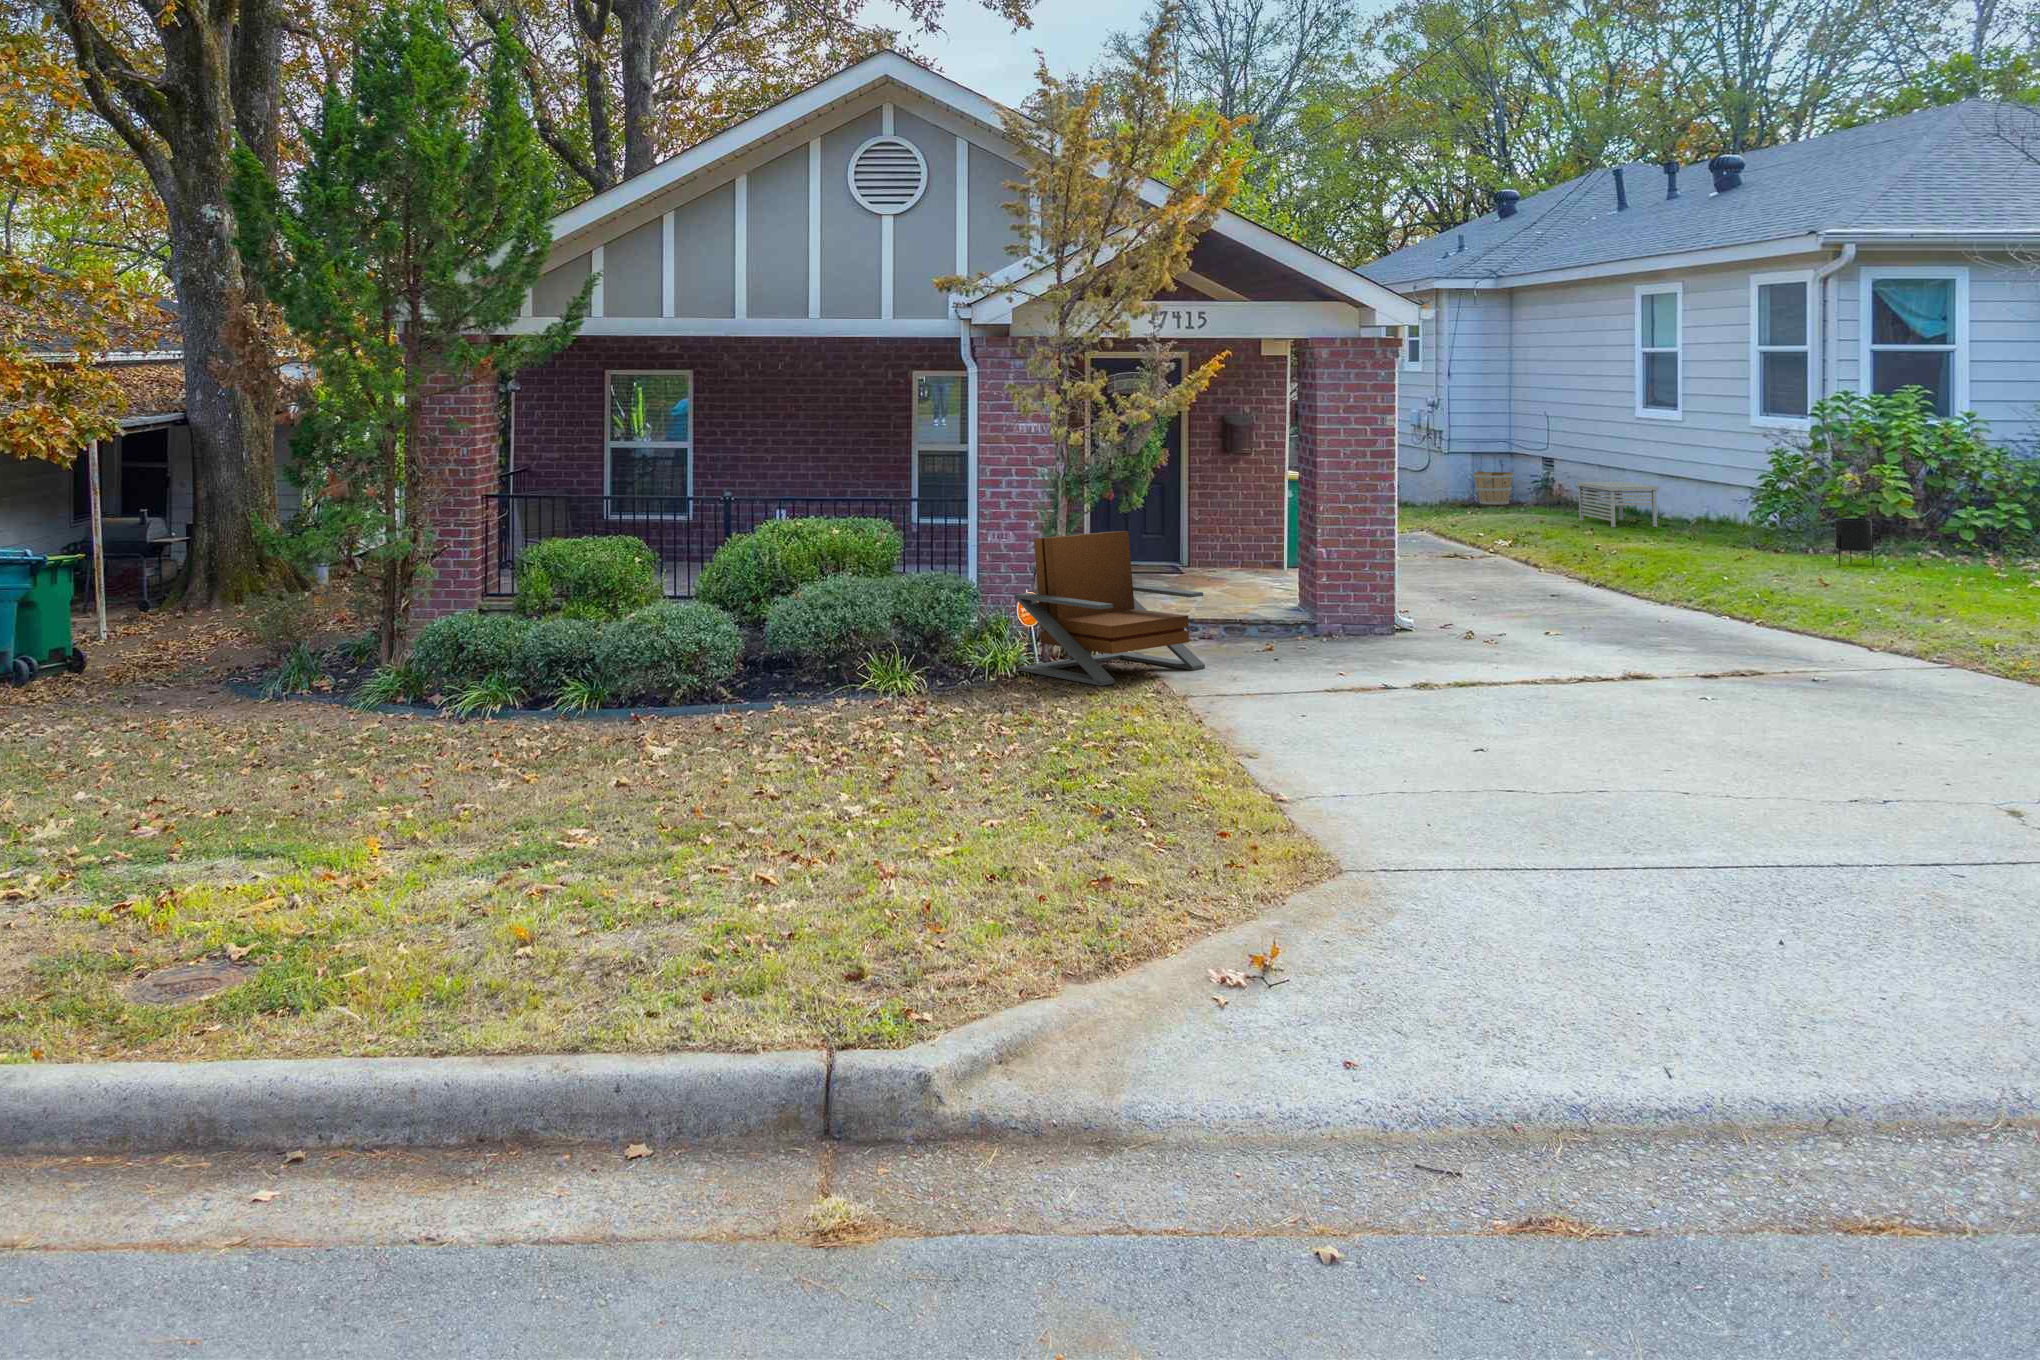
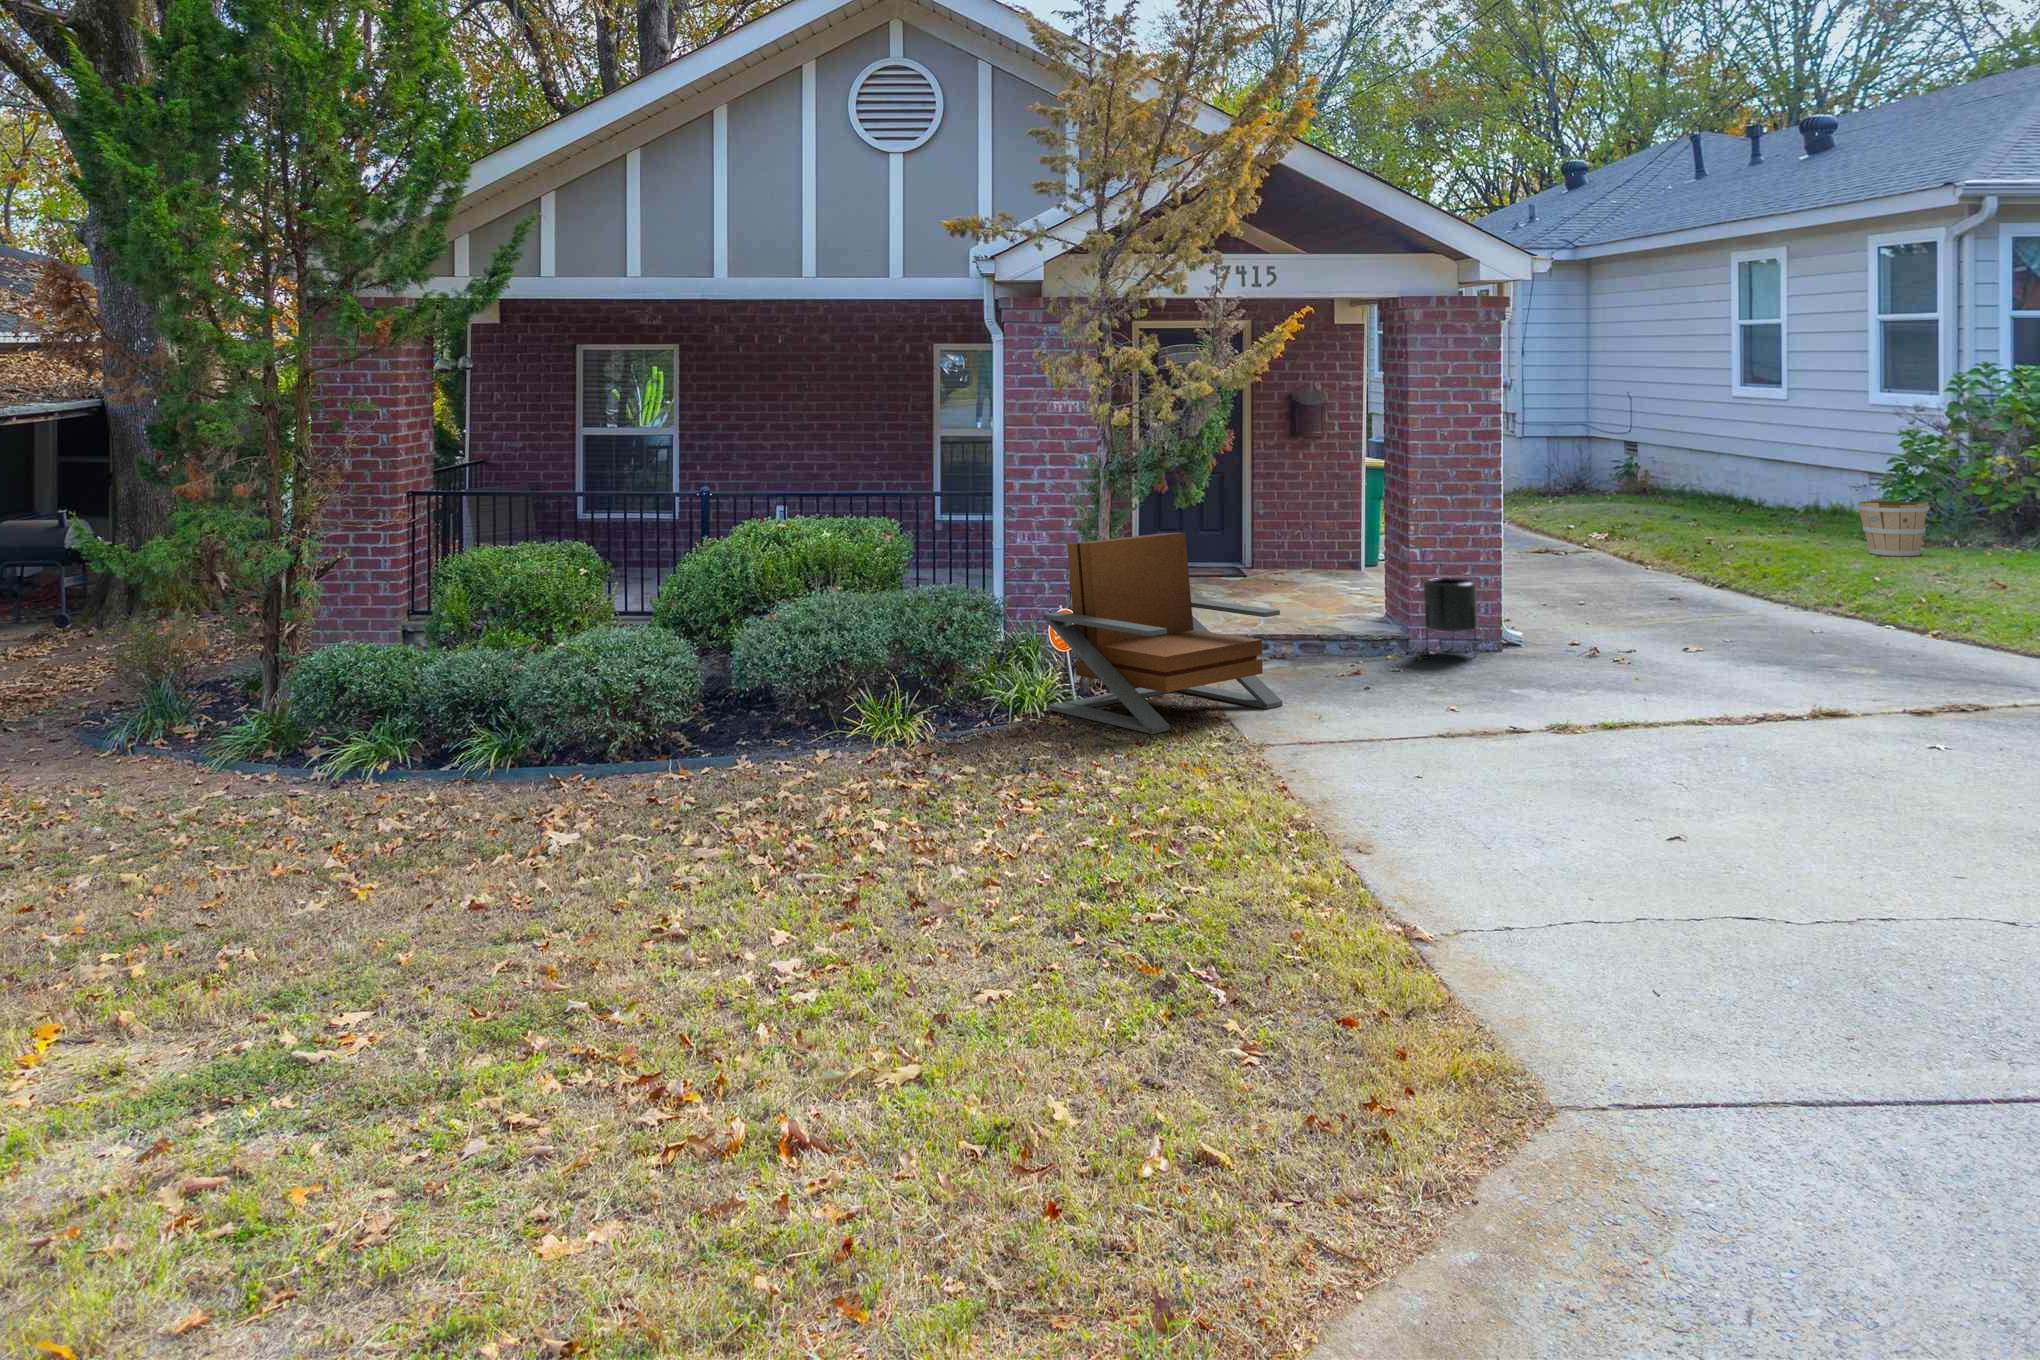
wooden bucket: present [1473,471,1514,505] -> present [1857,499,1929,557]
storage bench: present [1576,482,1659,527] -> none [1660,465,1755,515]
planter: present [1835,518,1874,566] -> present [1424,578,1478,650]

